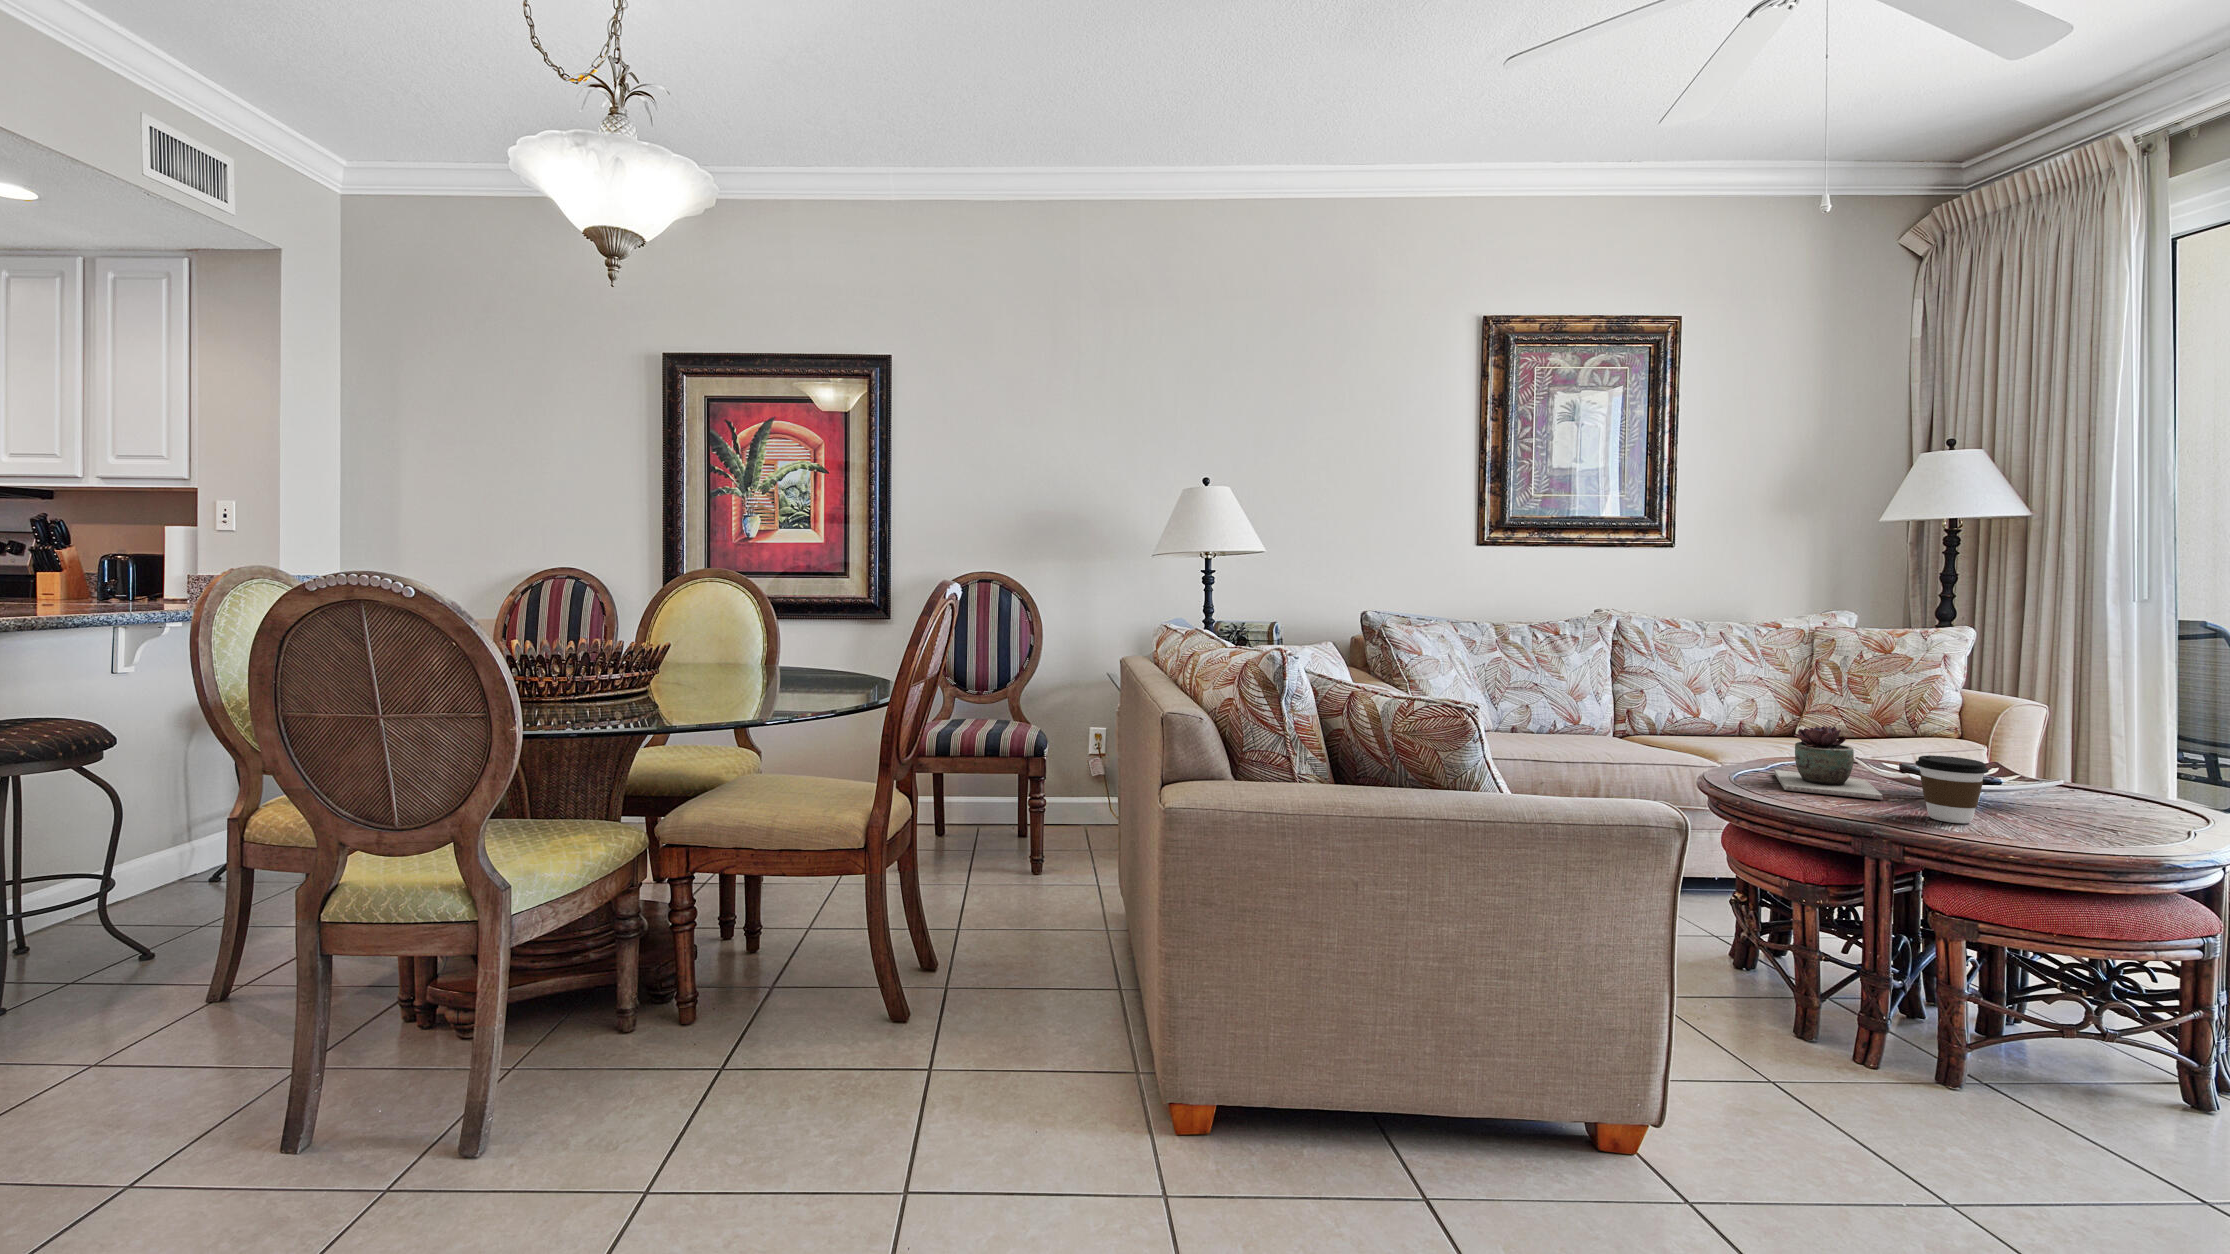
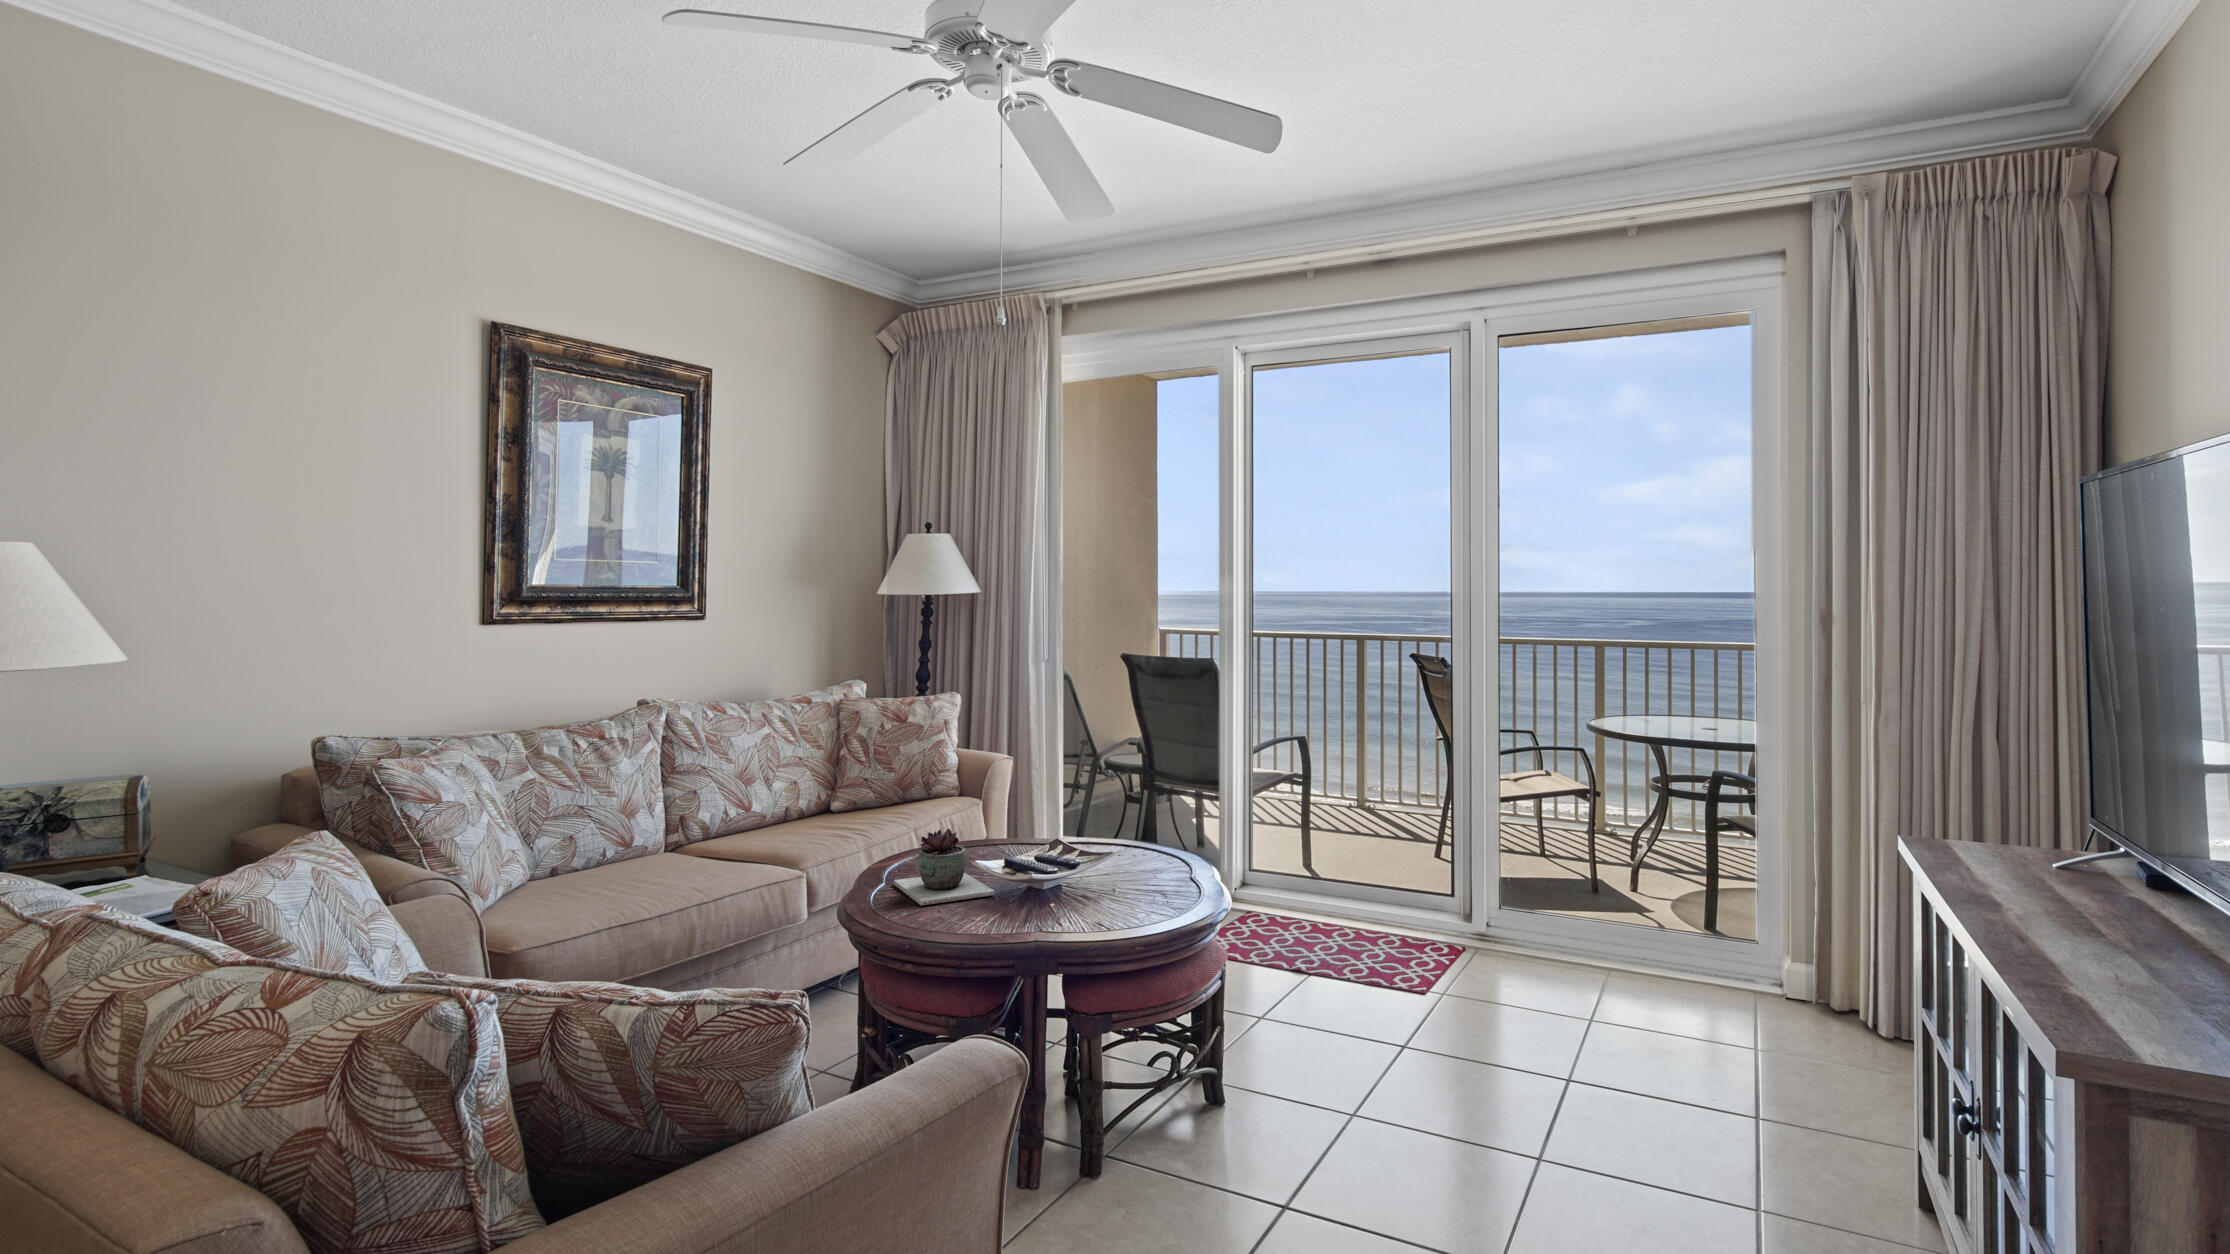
coffee cup: present [1915,755,1989,823] -> none [1029,846,1078,909]

